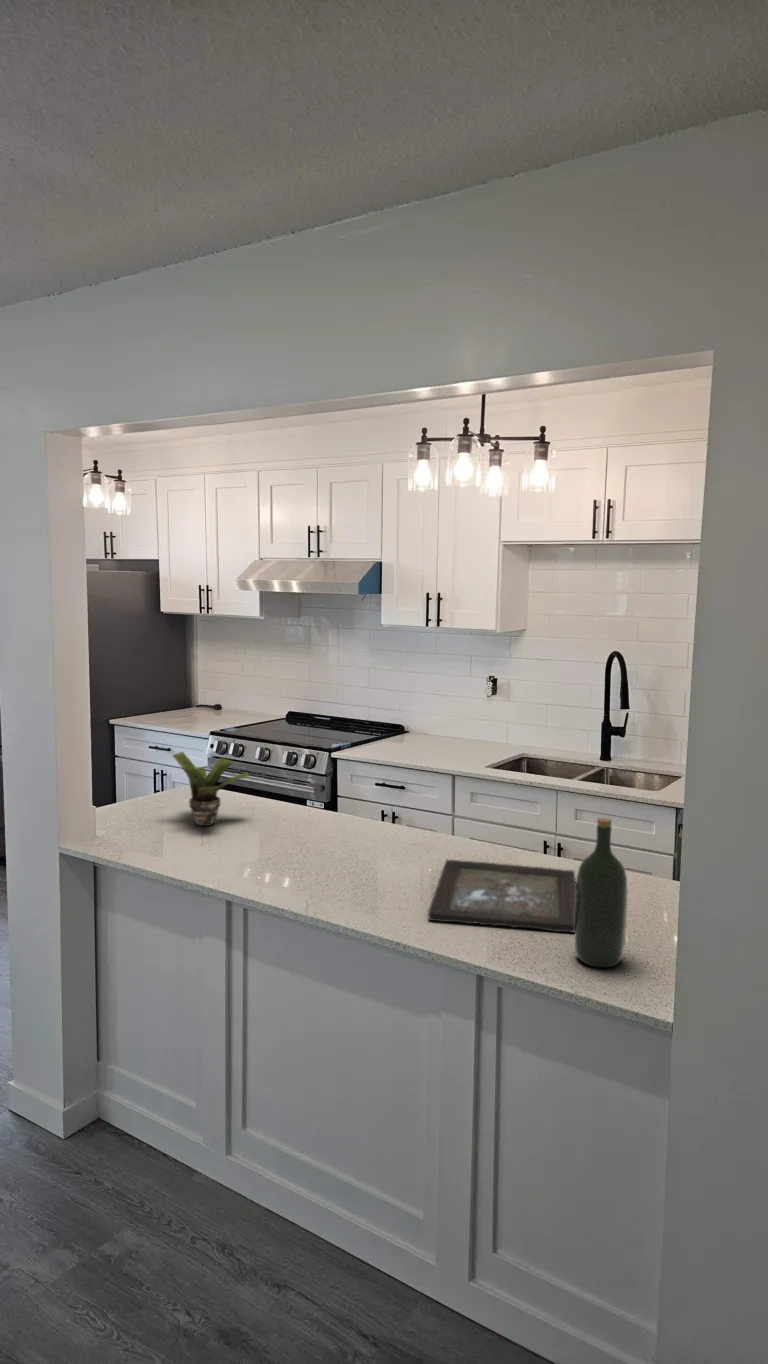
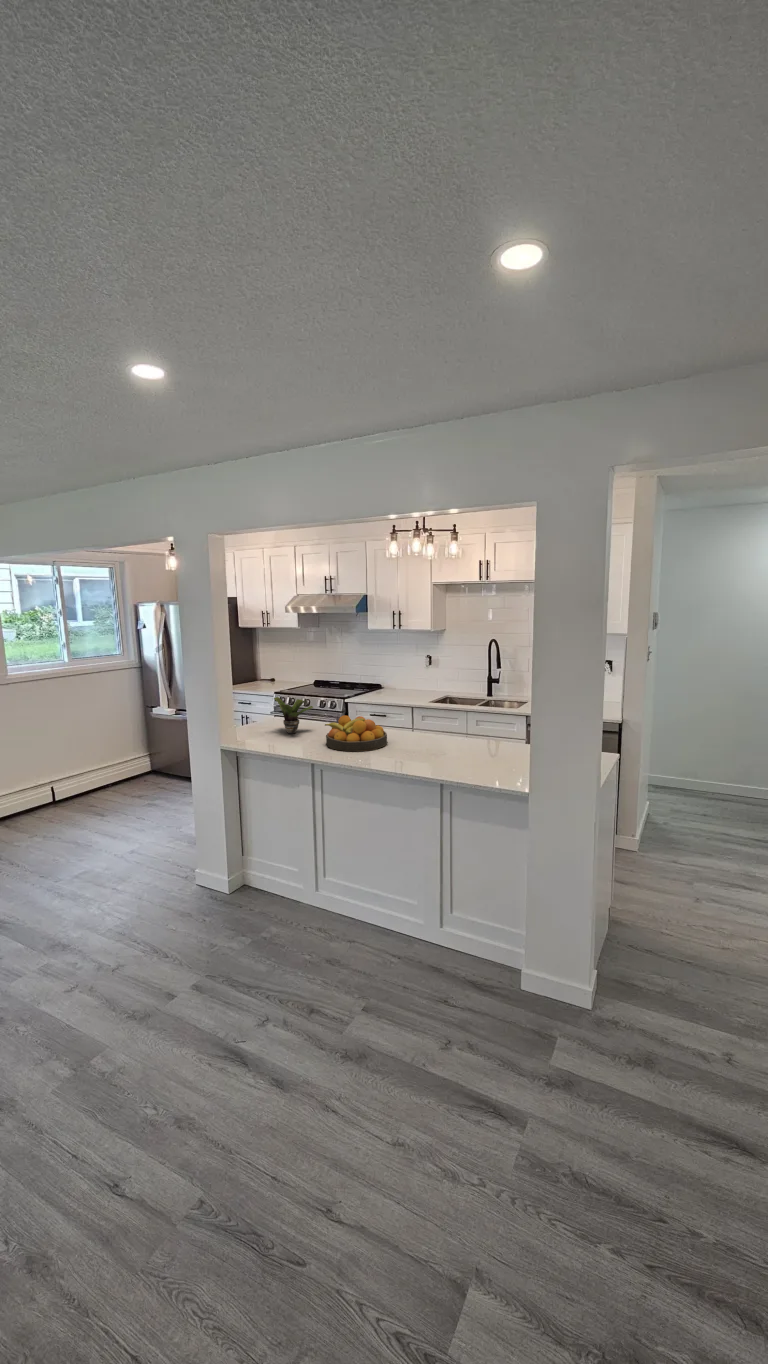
fruit bowl: none [259,799,384,879] -> present [325,715,387,751]
wine bottle: present [575,818,627,967] -> none [483,709,505,776]
tray: present [428,859,576,932] -> none [414,741,484,765]

